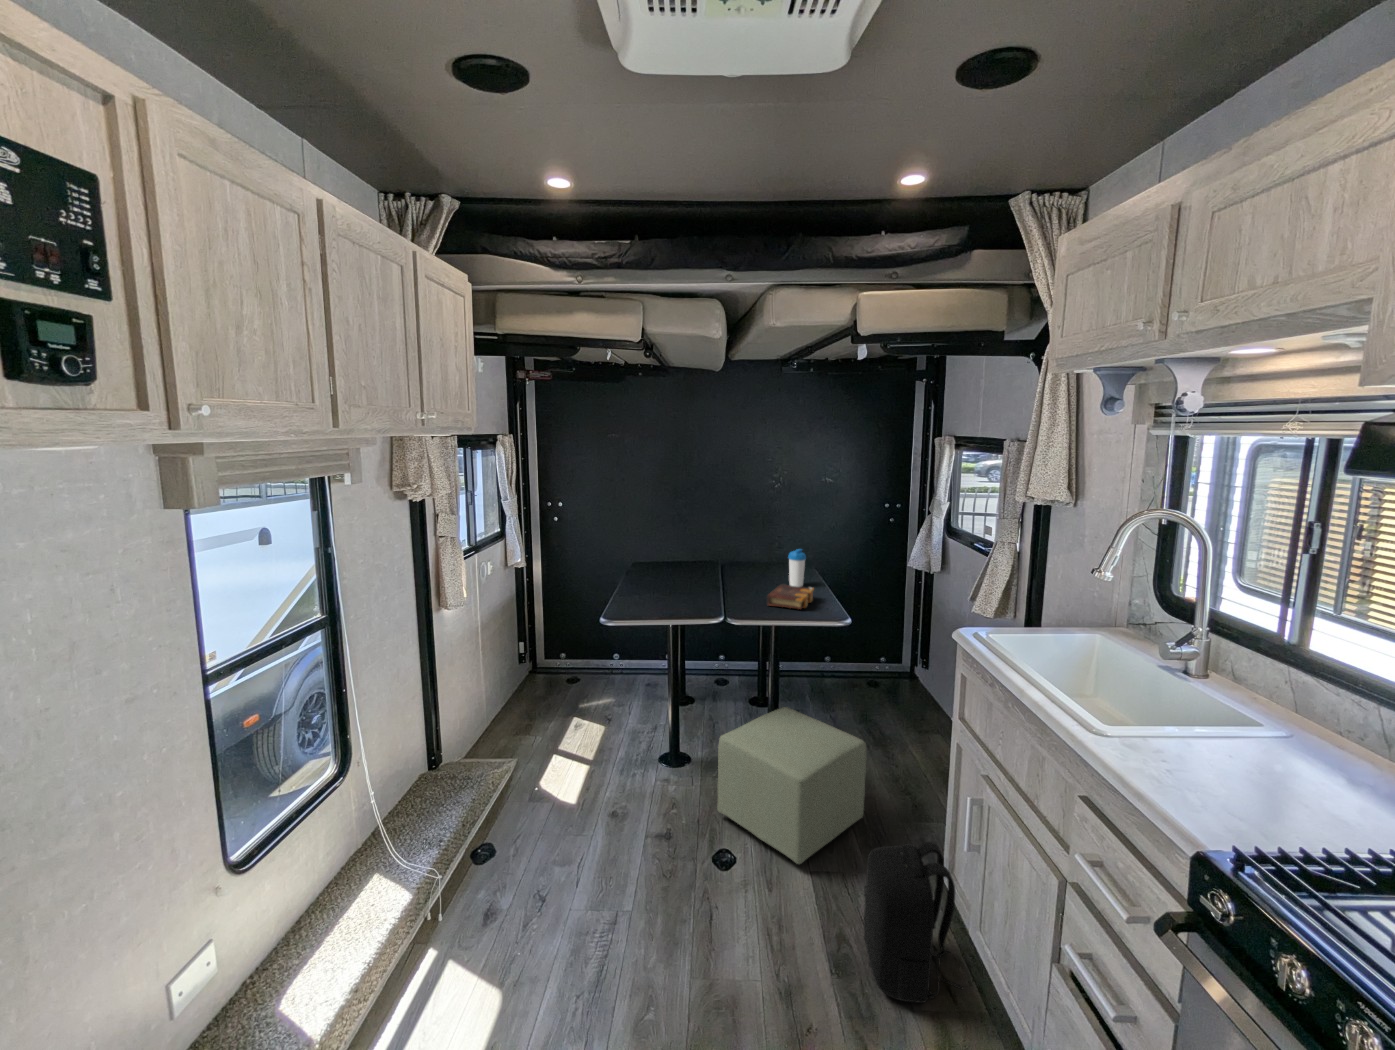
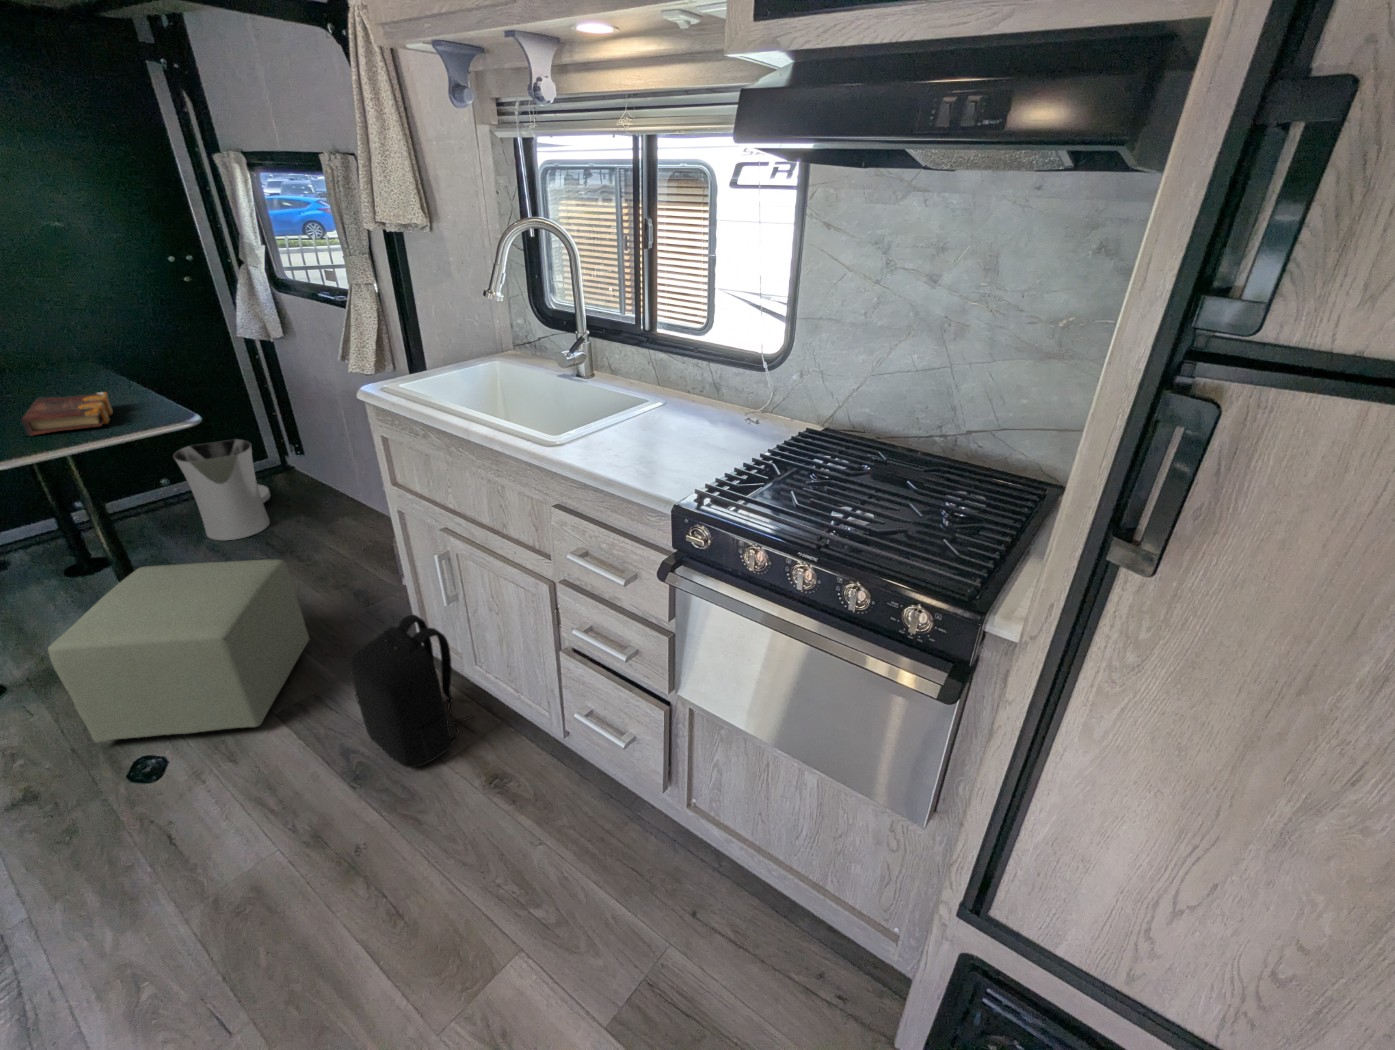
water bottle: present [788,549,806,587] -> none [25,337,78,399]
trash can: none [840,633,893,712] -> present [174,439,270,540]

